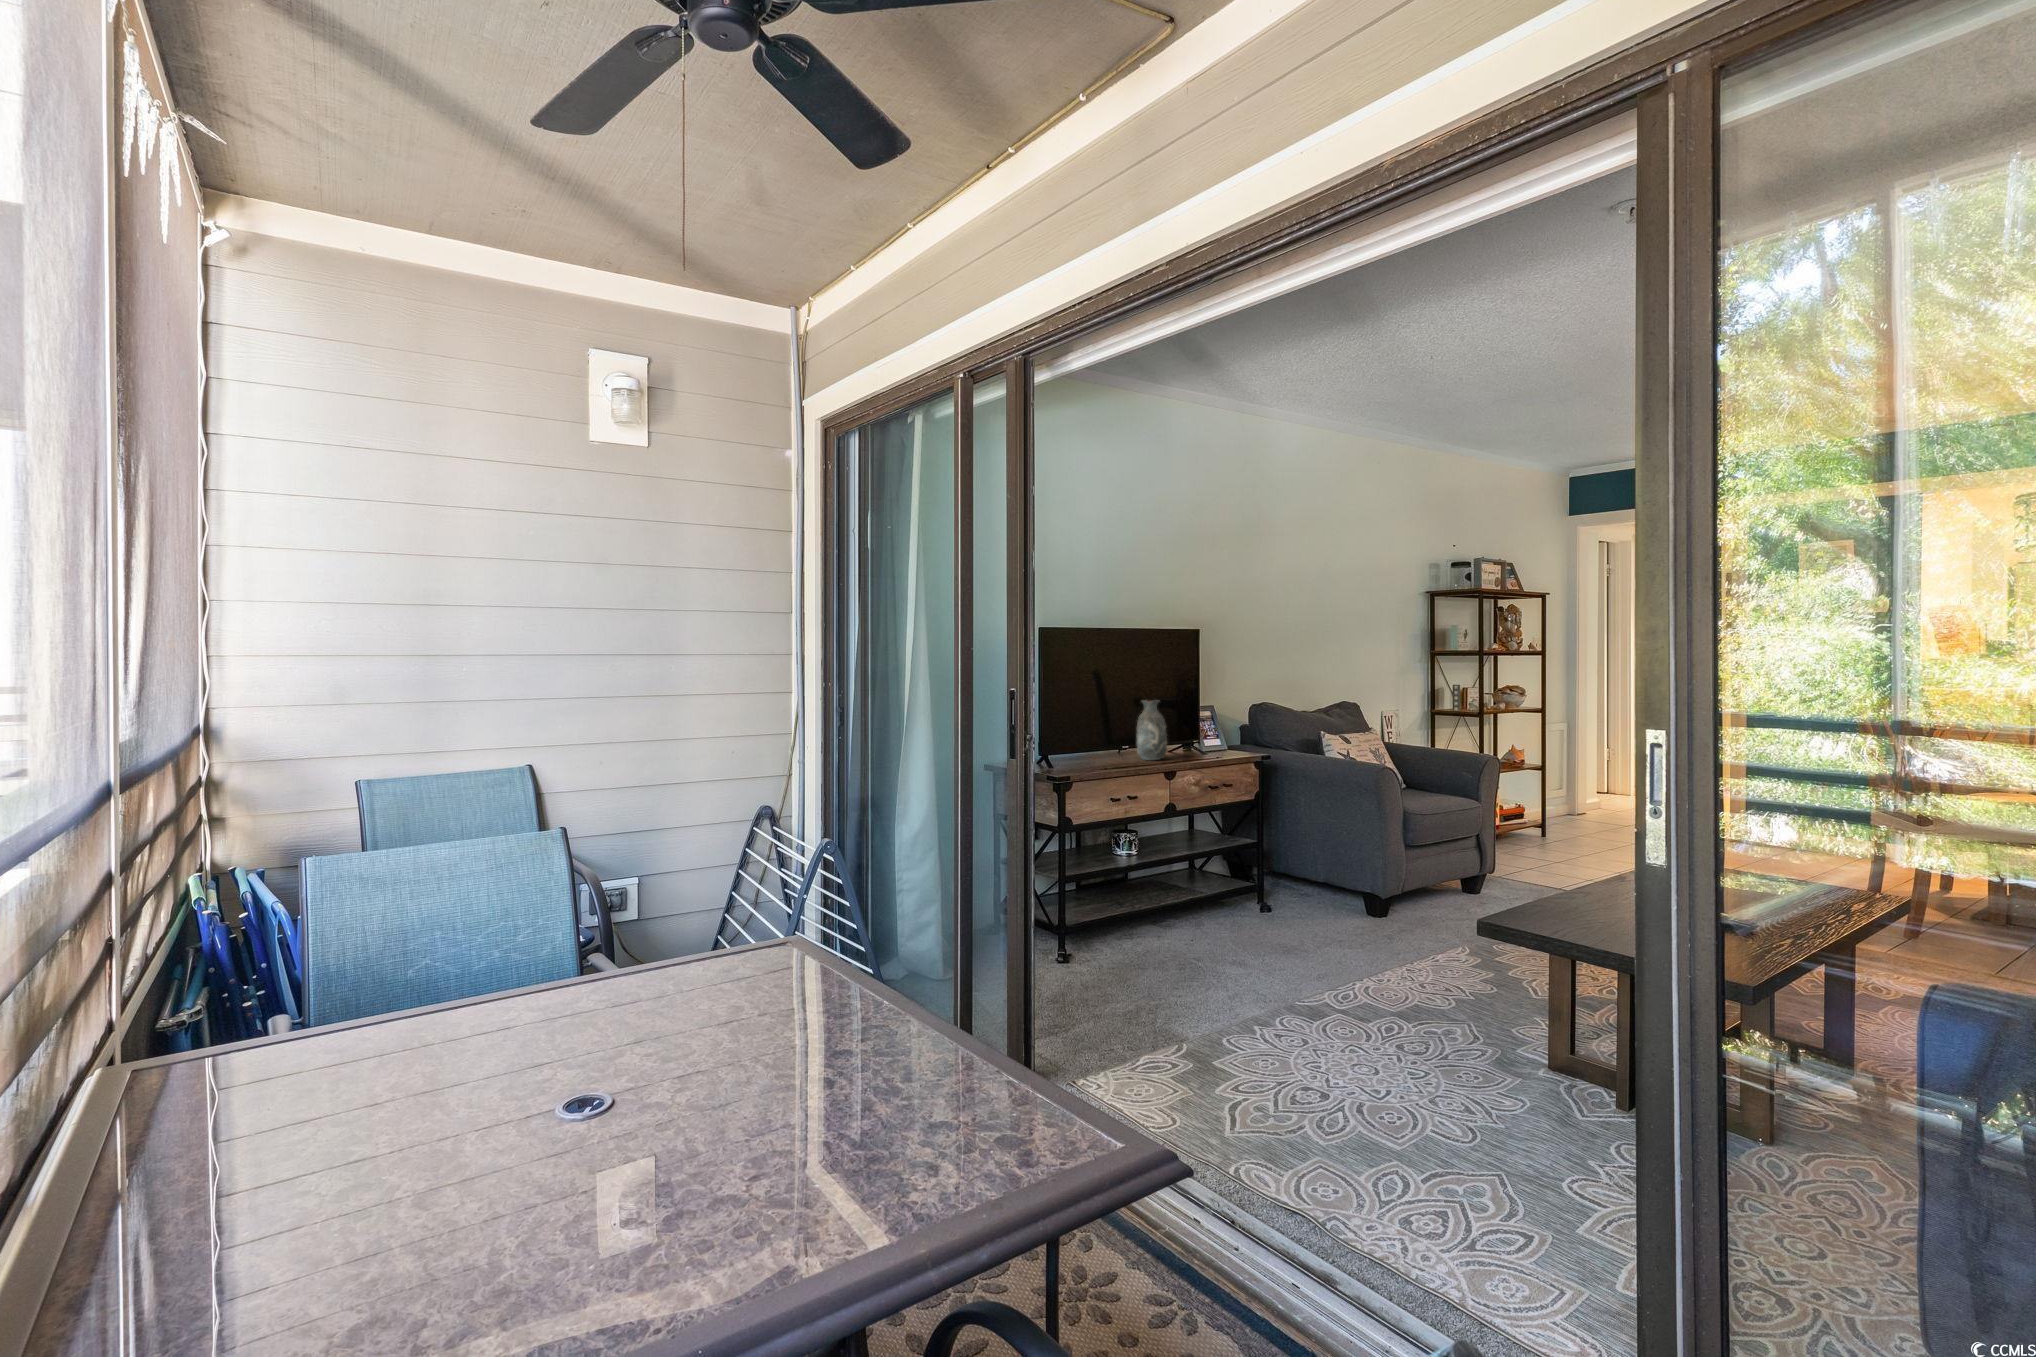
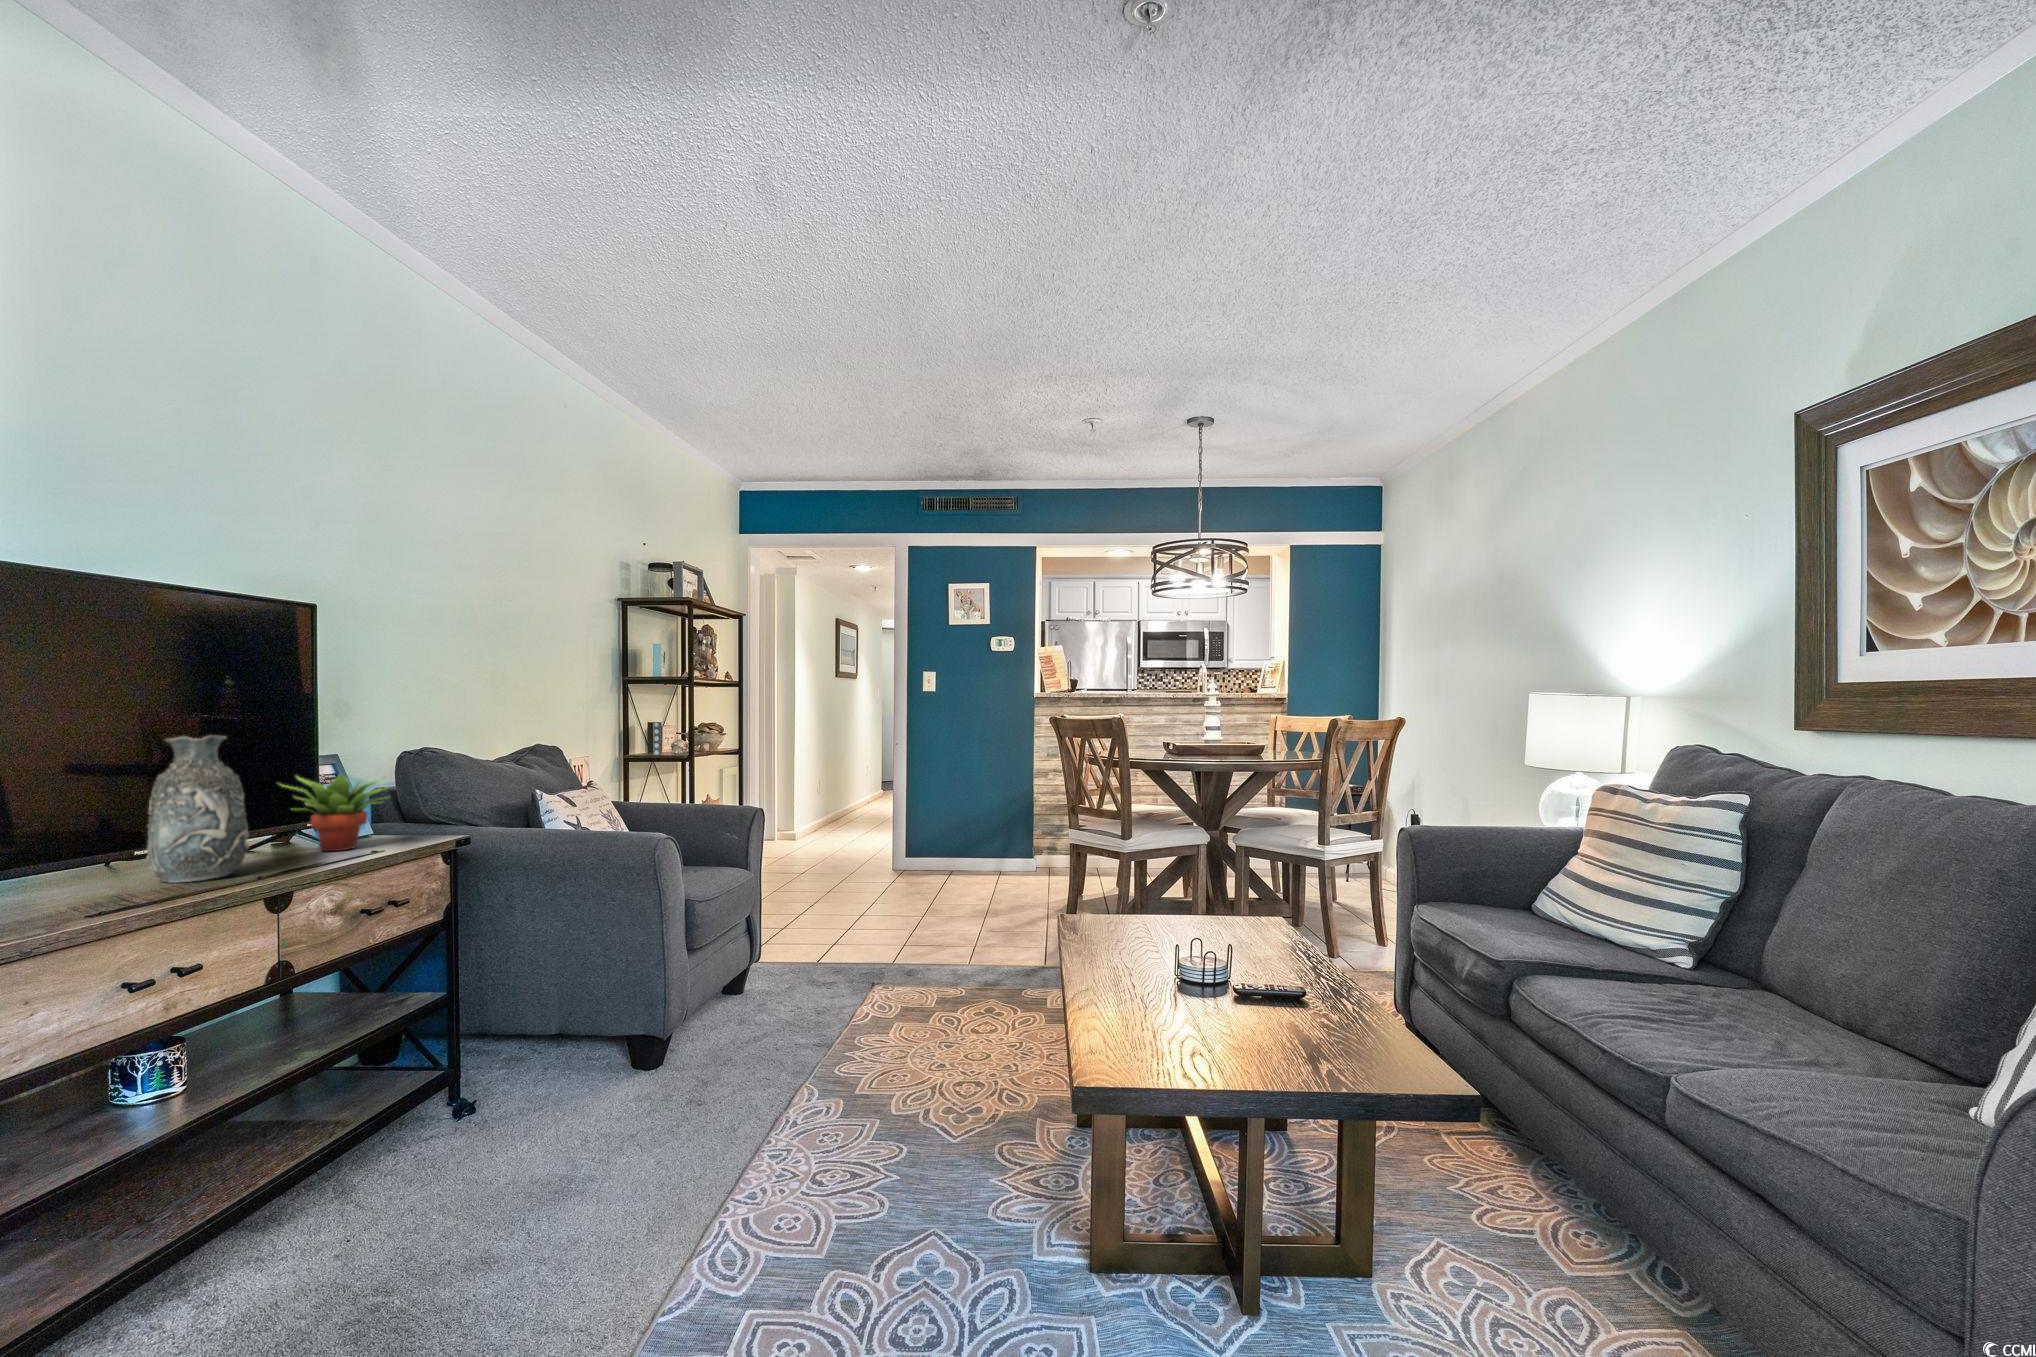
succulent plant: none [1185,716,1230,755] -> present [283,774,388,851]

